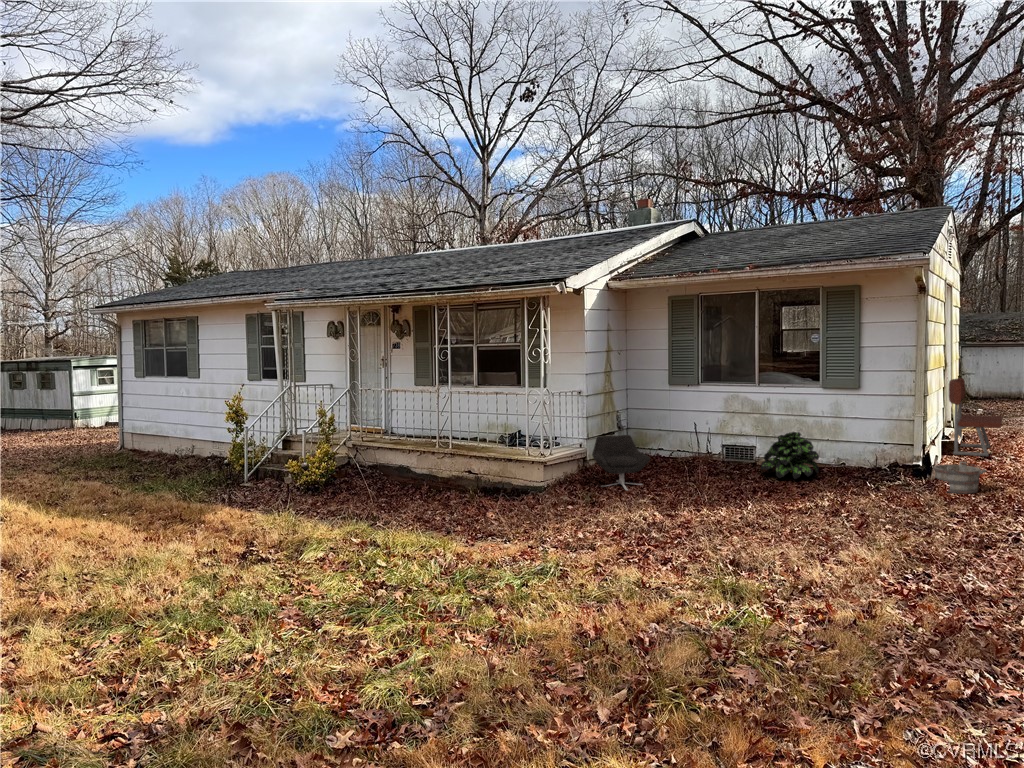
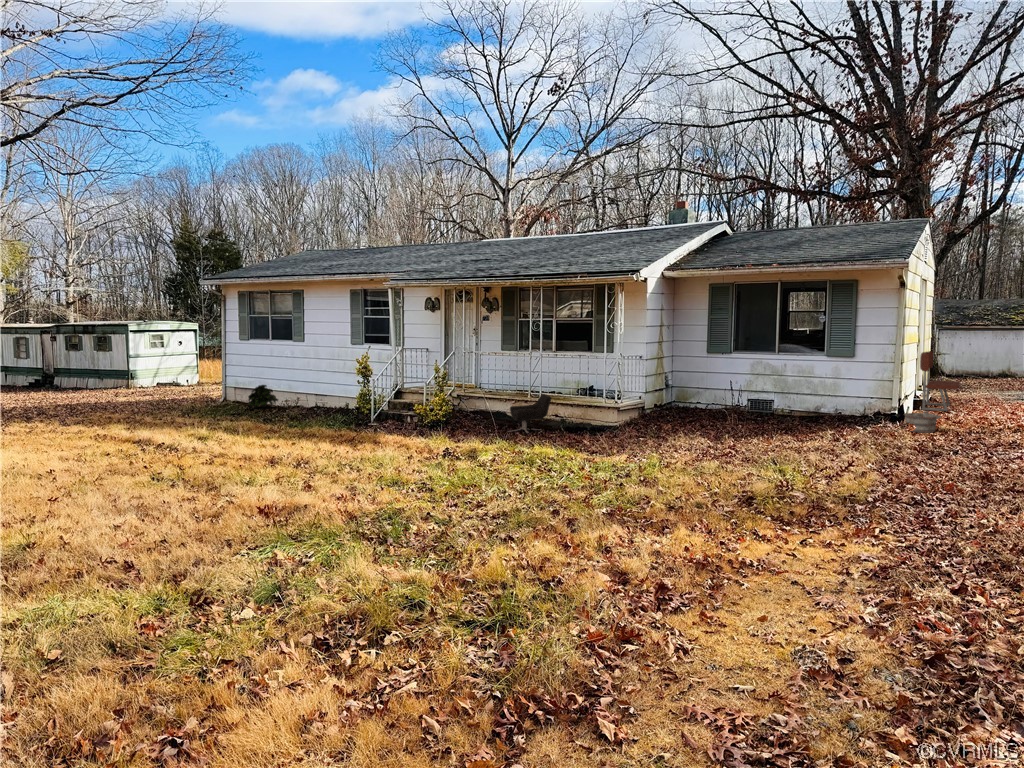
potted plant: present [761,432,819,479] -> present [248,385,278,408]
lounge chair: present [592,435,650,490] -> present [510,394,551,433]

